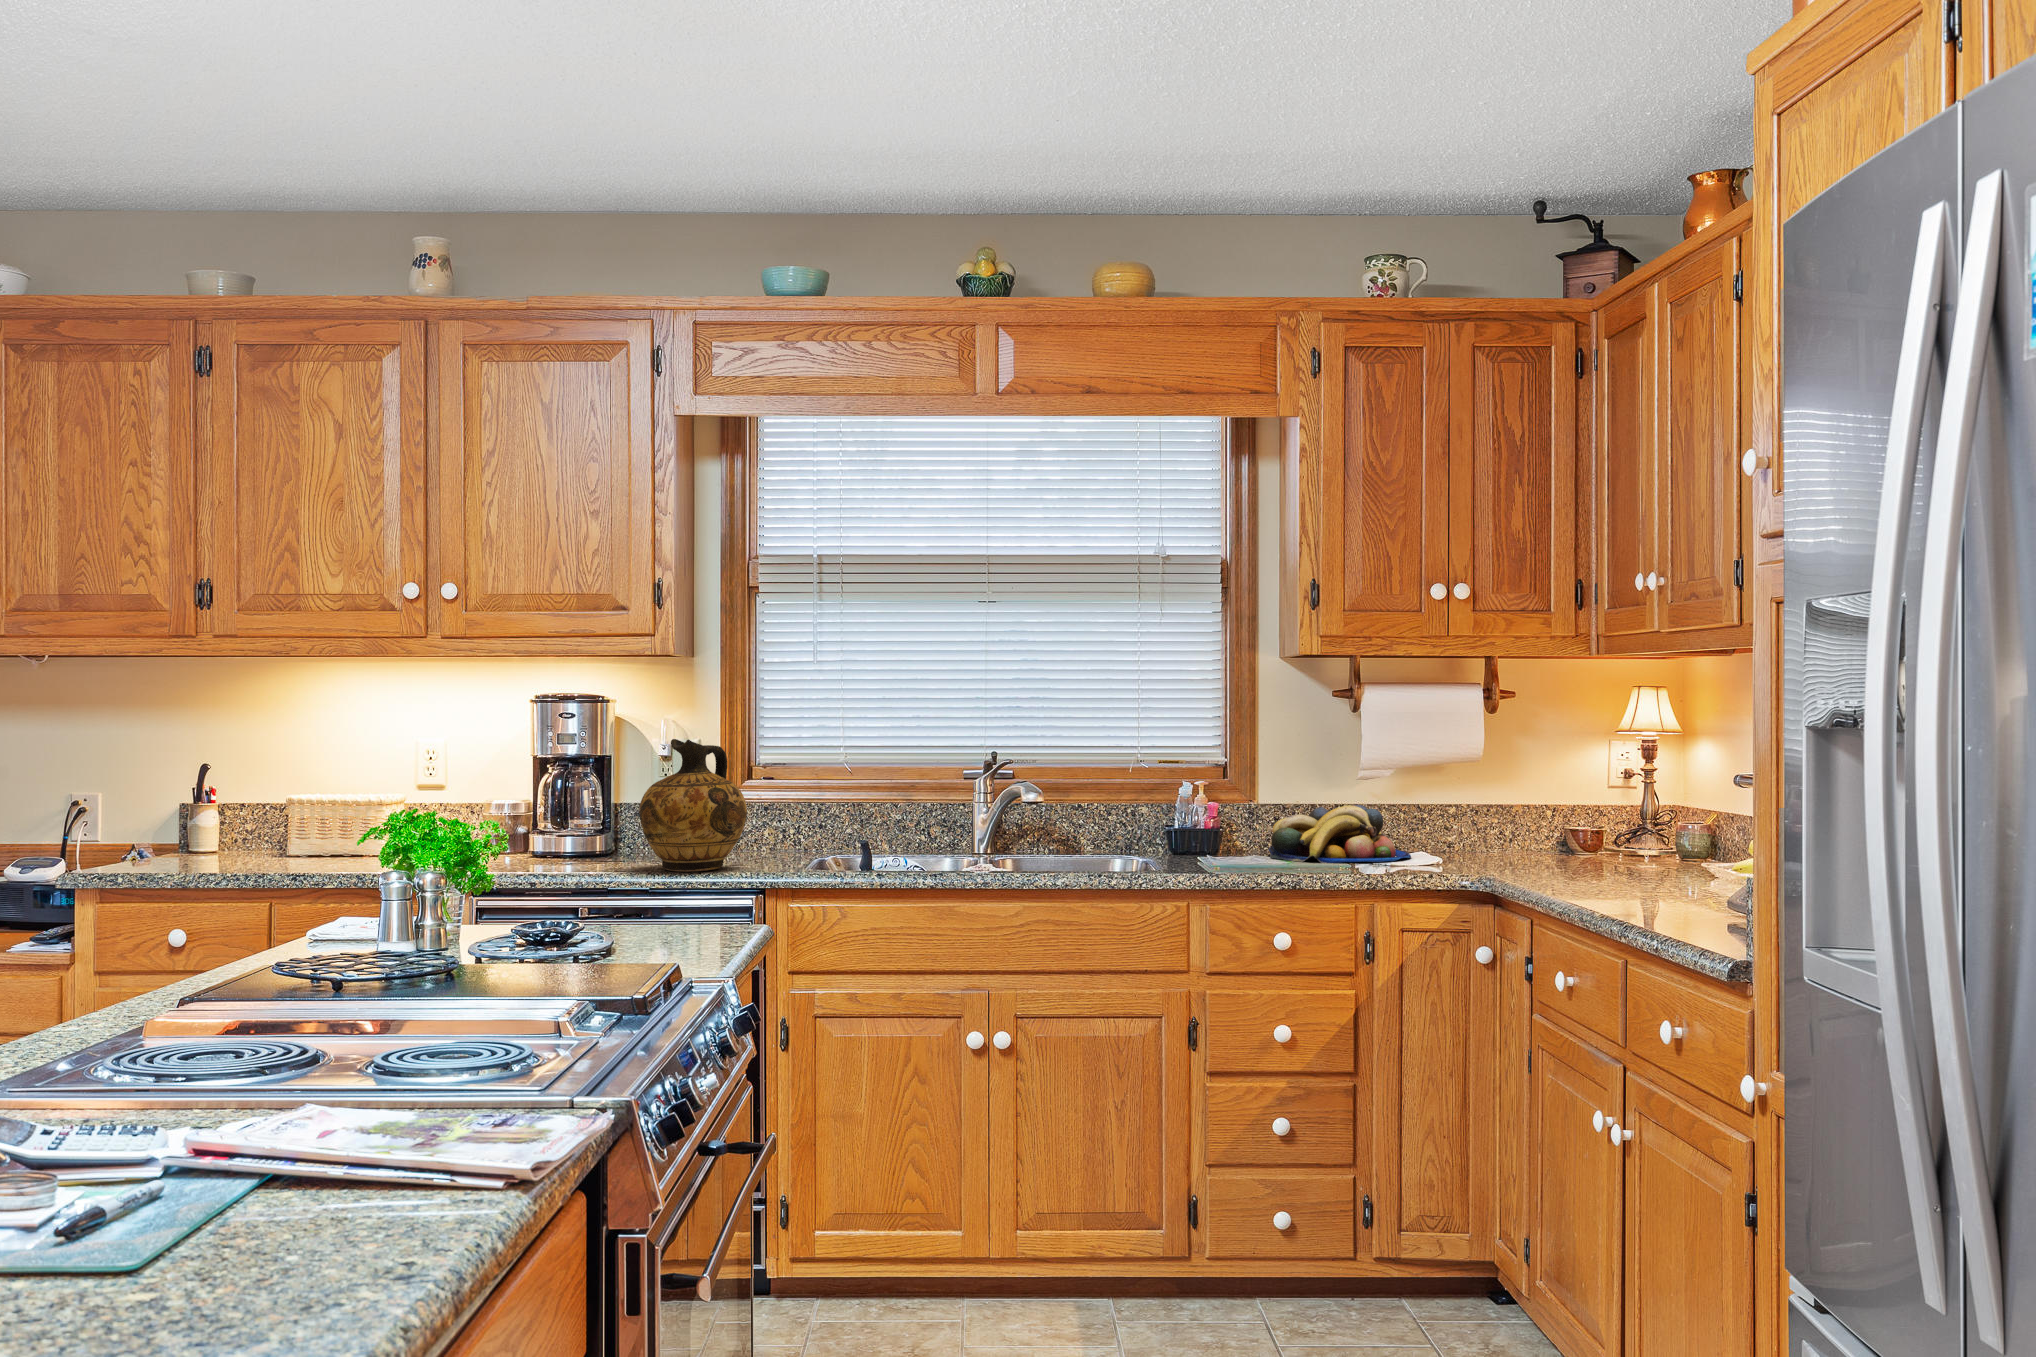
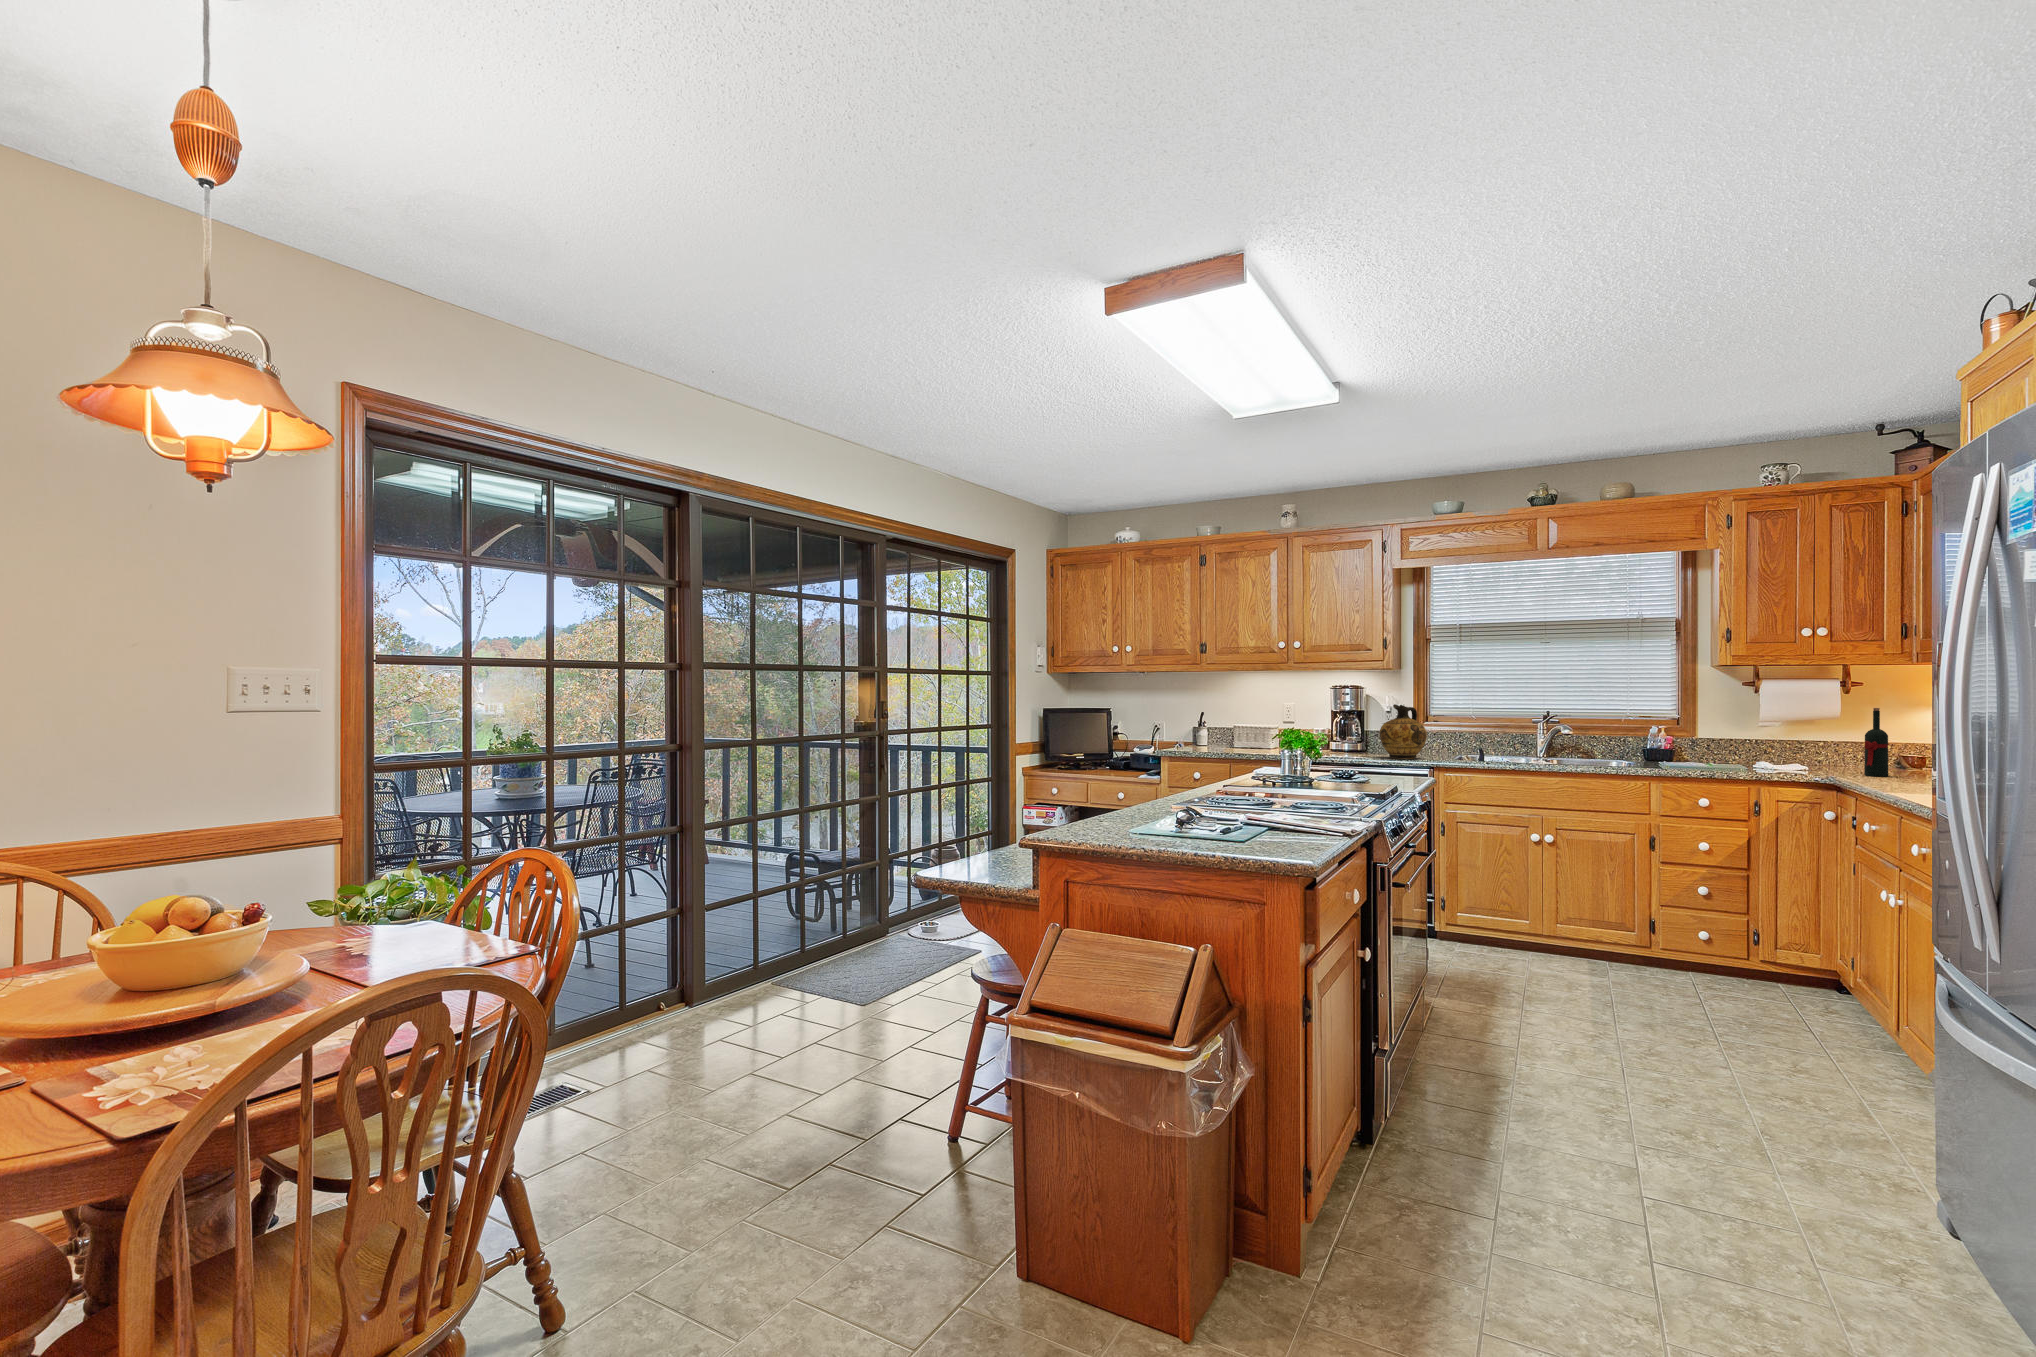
wine bottle: none [1527,736,1562,869] -> present [1864,708,1888,777]
fruit bowl: present [1268,805,1411,863] -> none [1705,742,1795,770]

